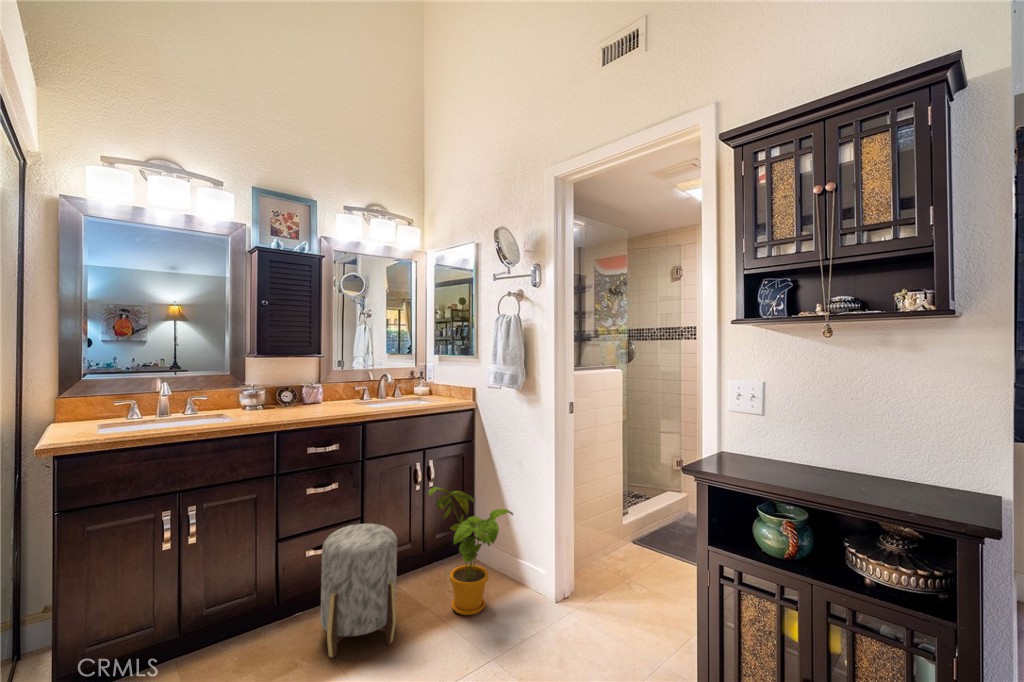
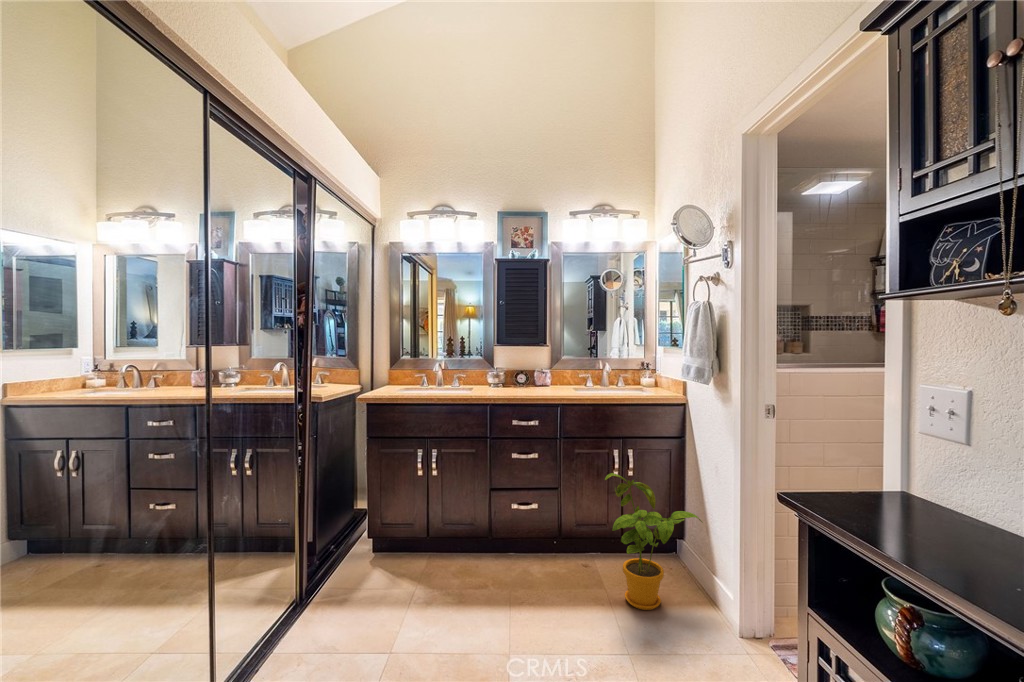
stool: present [320,524,397,658] -> none [505,491,571,602]

